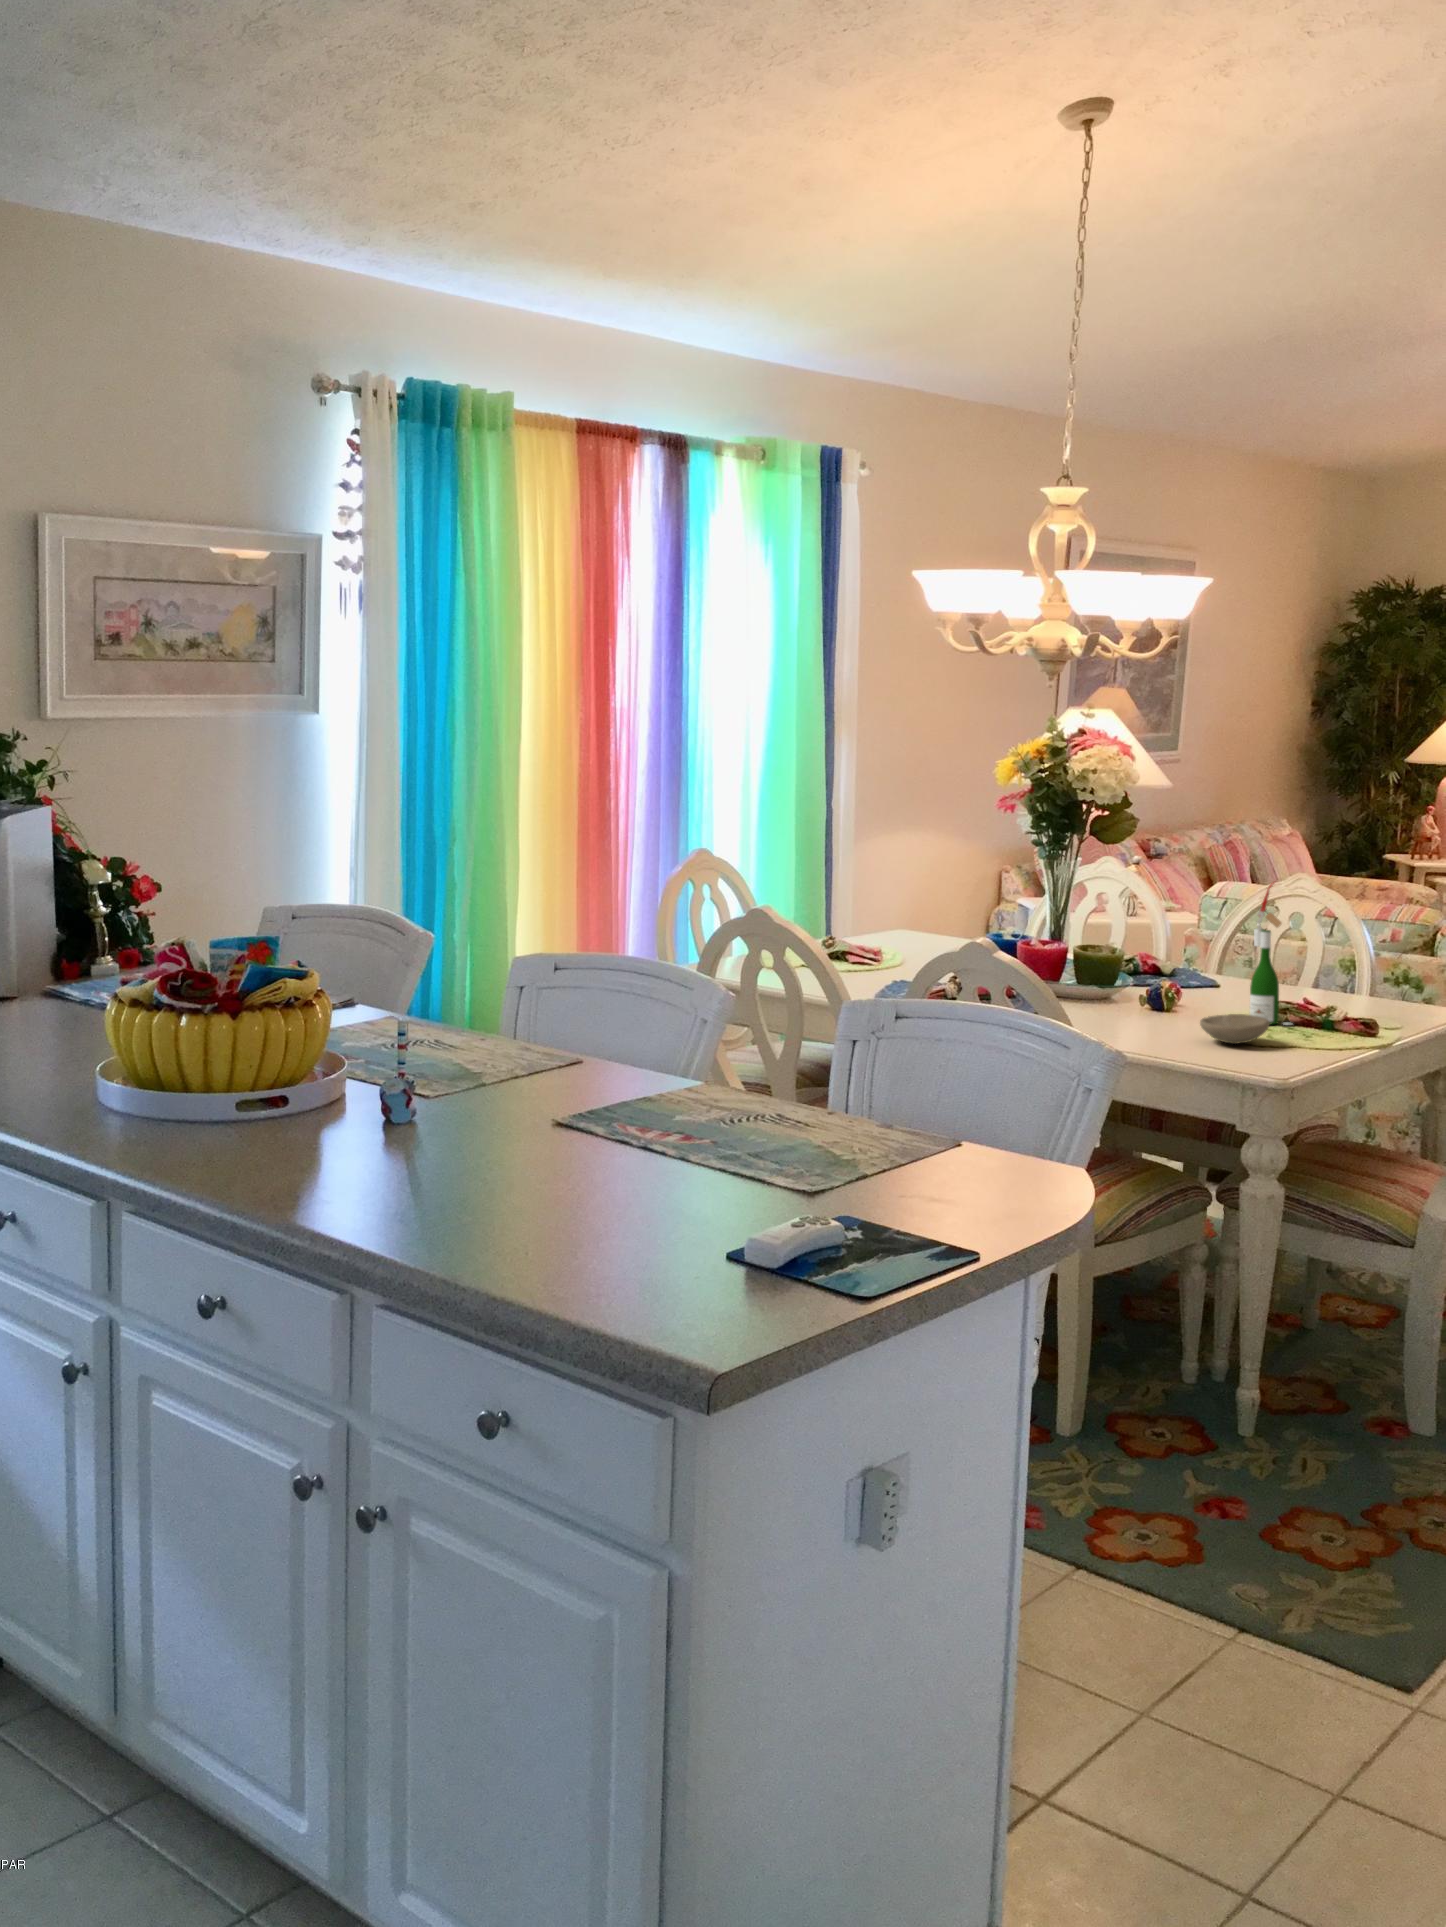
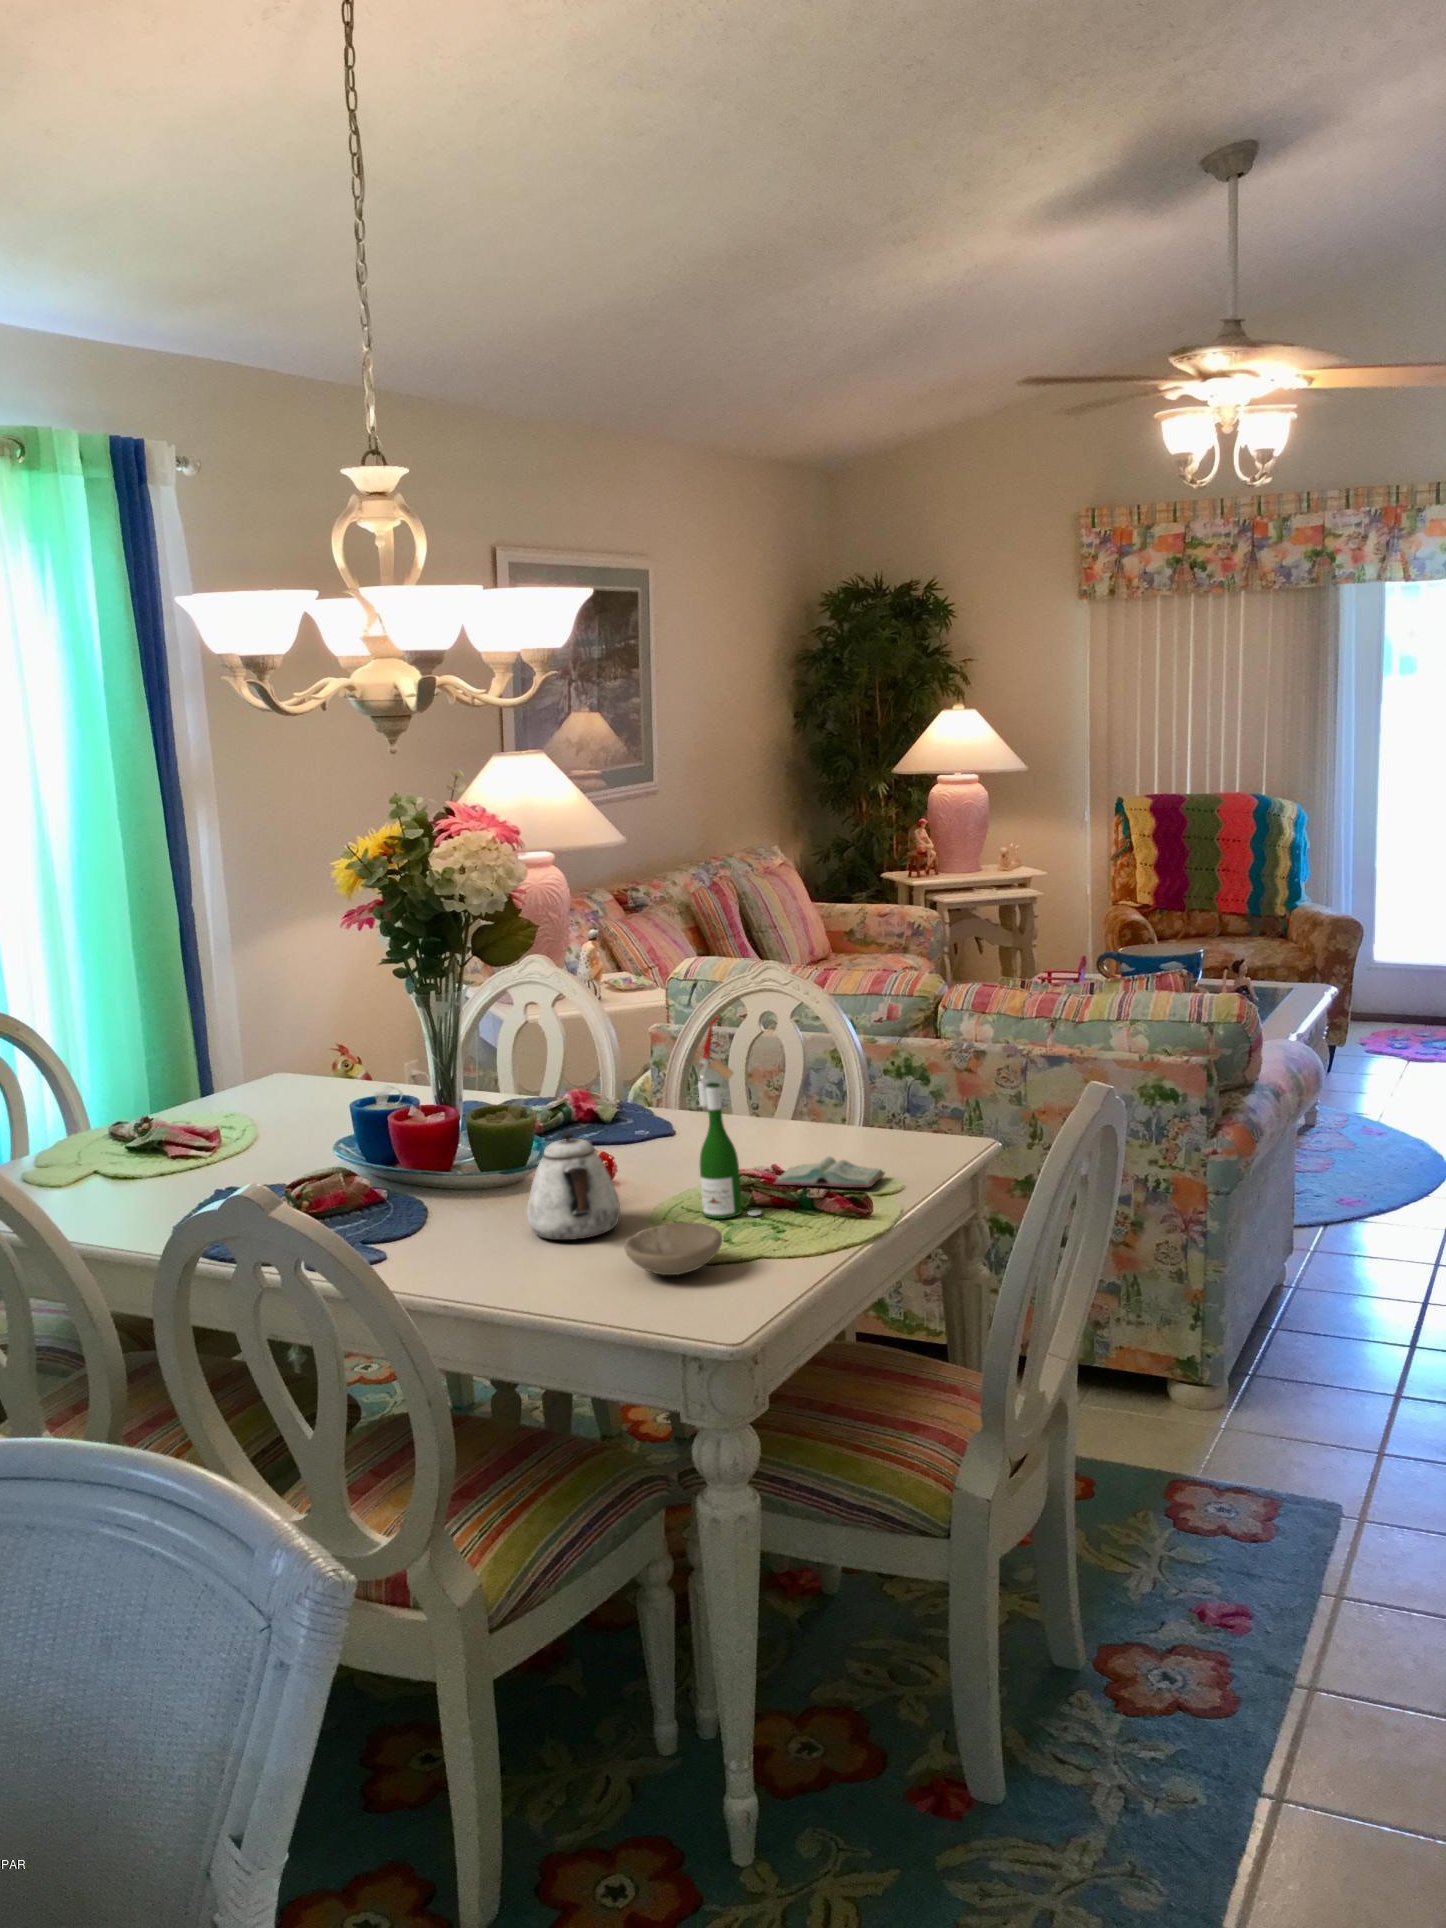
teapot: none [1125,953,1191,1024] -> present [527,1133,620,1240]
book: none [1300,999,1387,1019] -> present [774,1157,884,1188]

